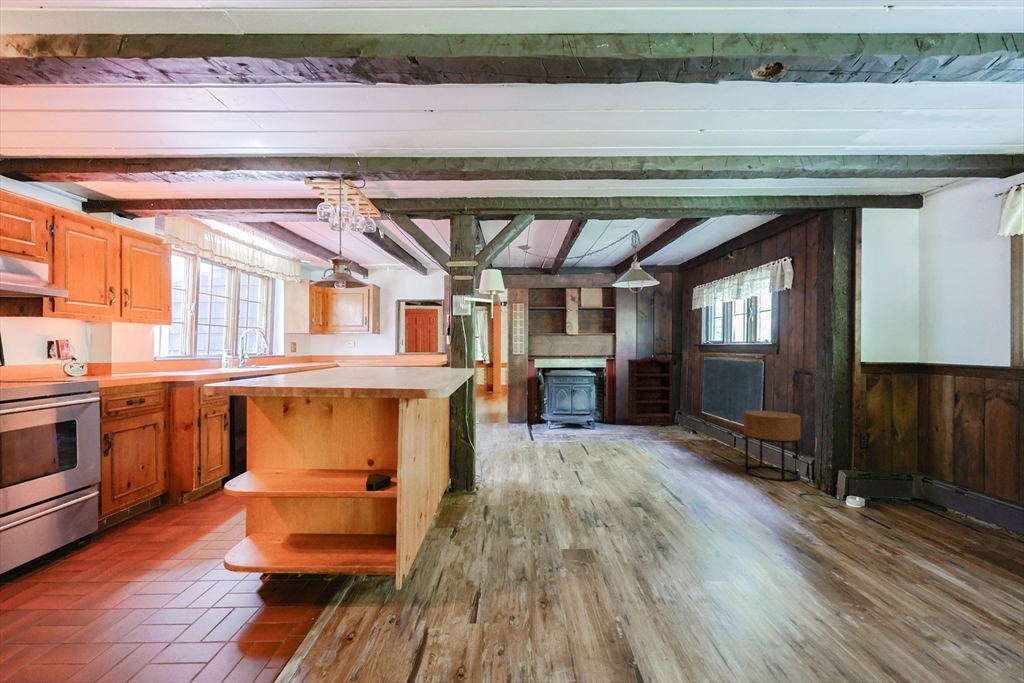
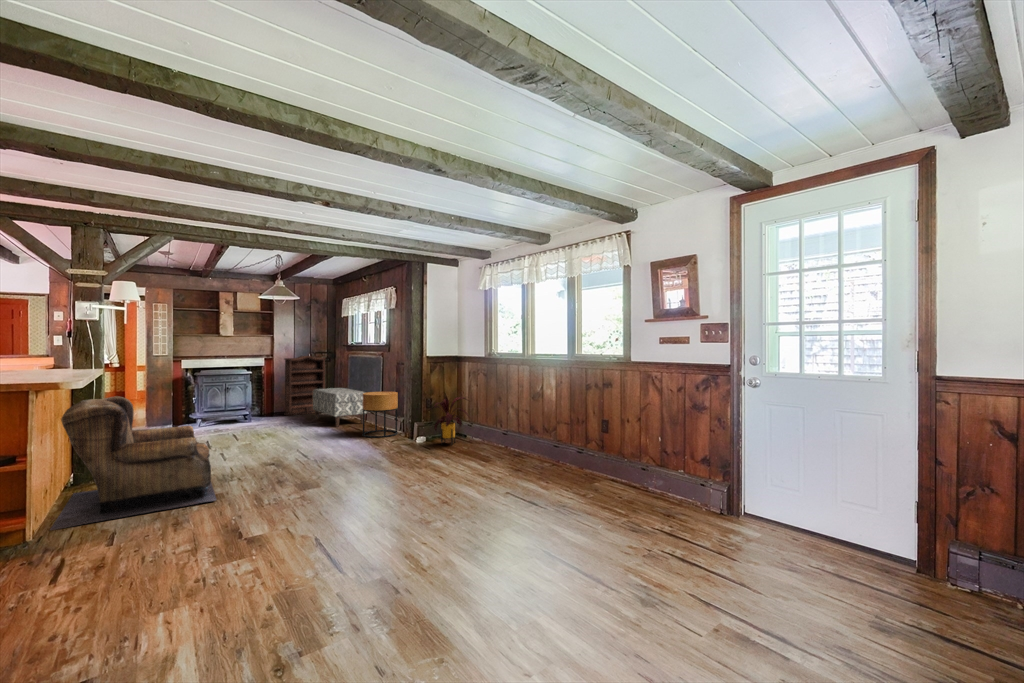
bench: none [662,398,737,449] -> present [313,388,366,426]
armchair: none [419,400,589,564] -> present [50,397,216,530]
house plant: none [875,435,988,525] -> present [432,397,468,444]

